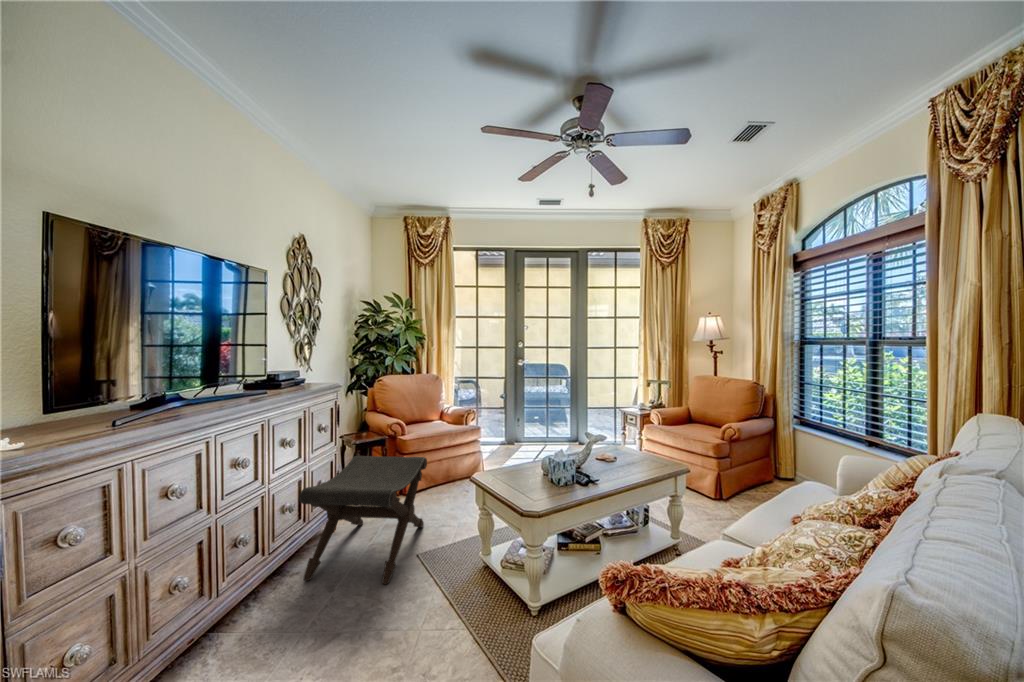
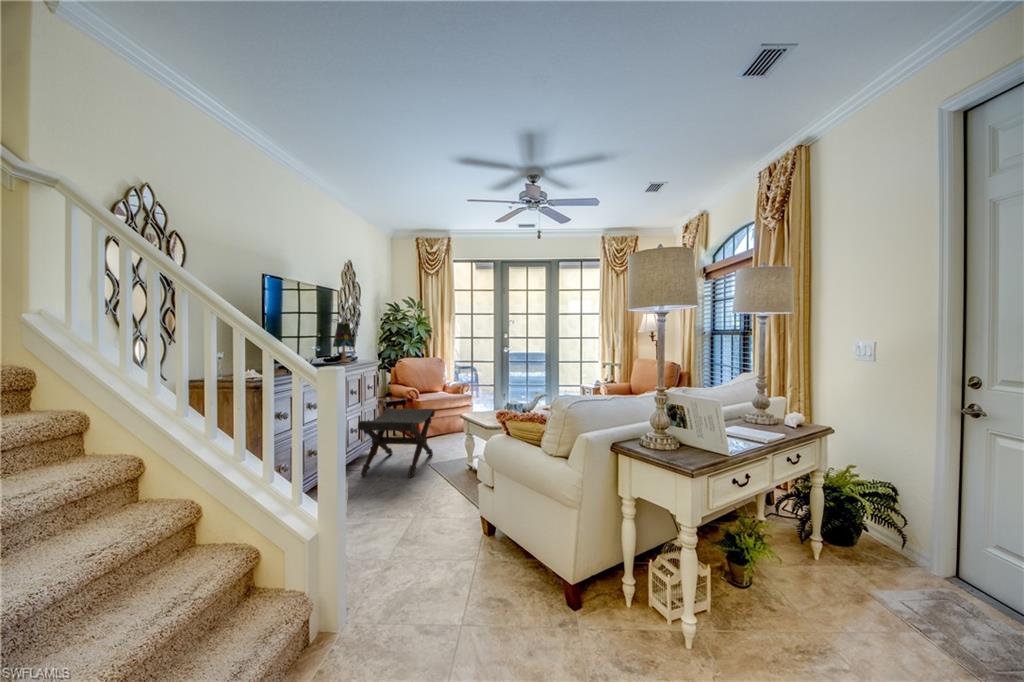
table lamp: none [263,320,299,391] -> present [333,318,355,363]

